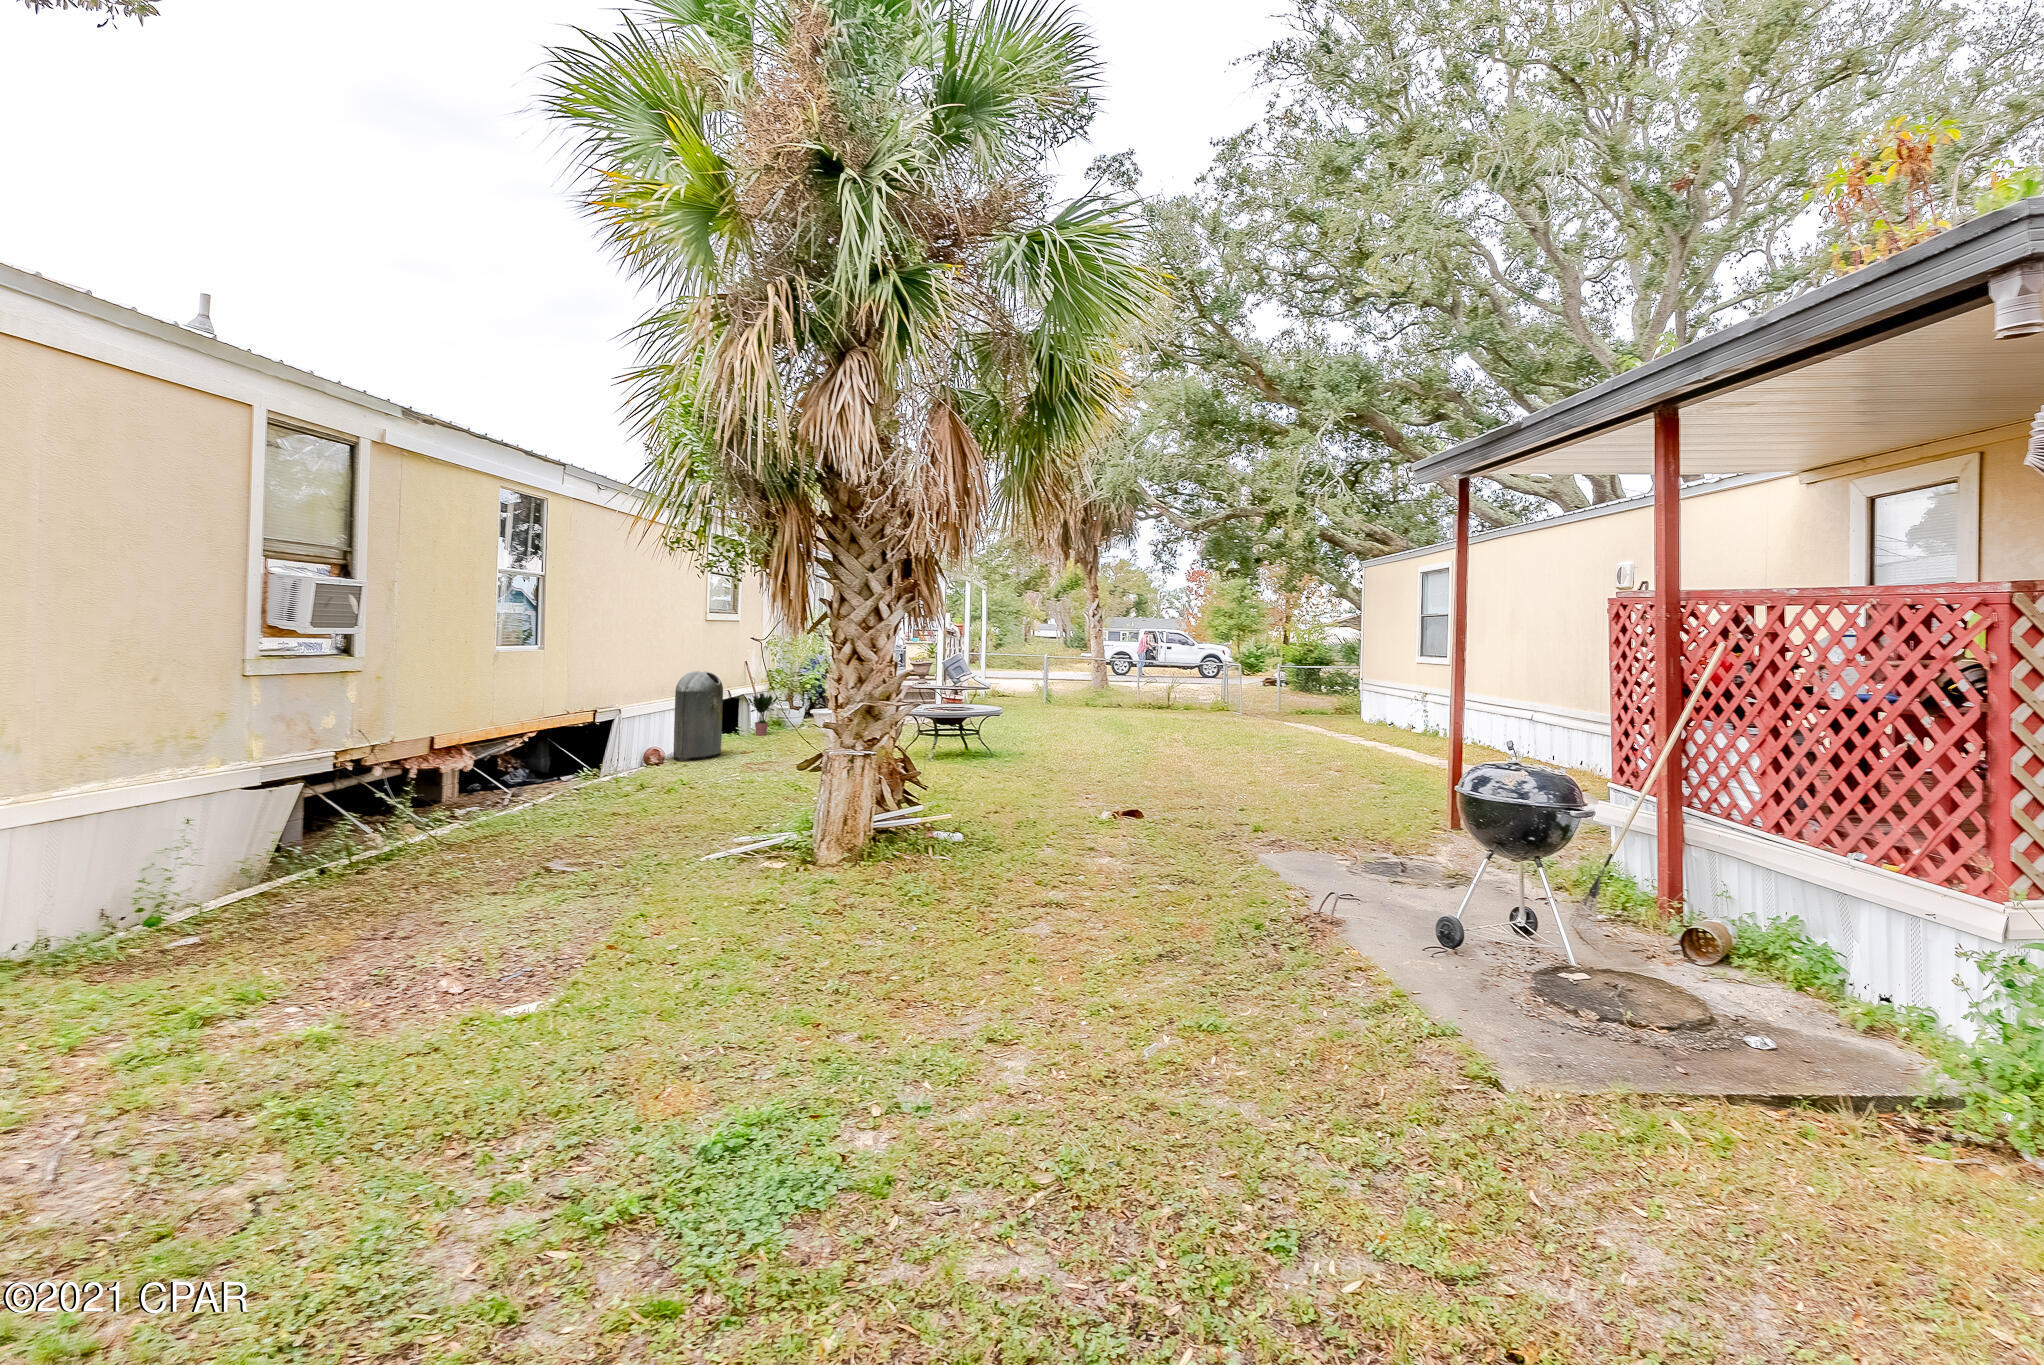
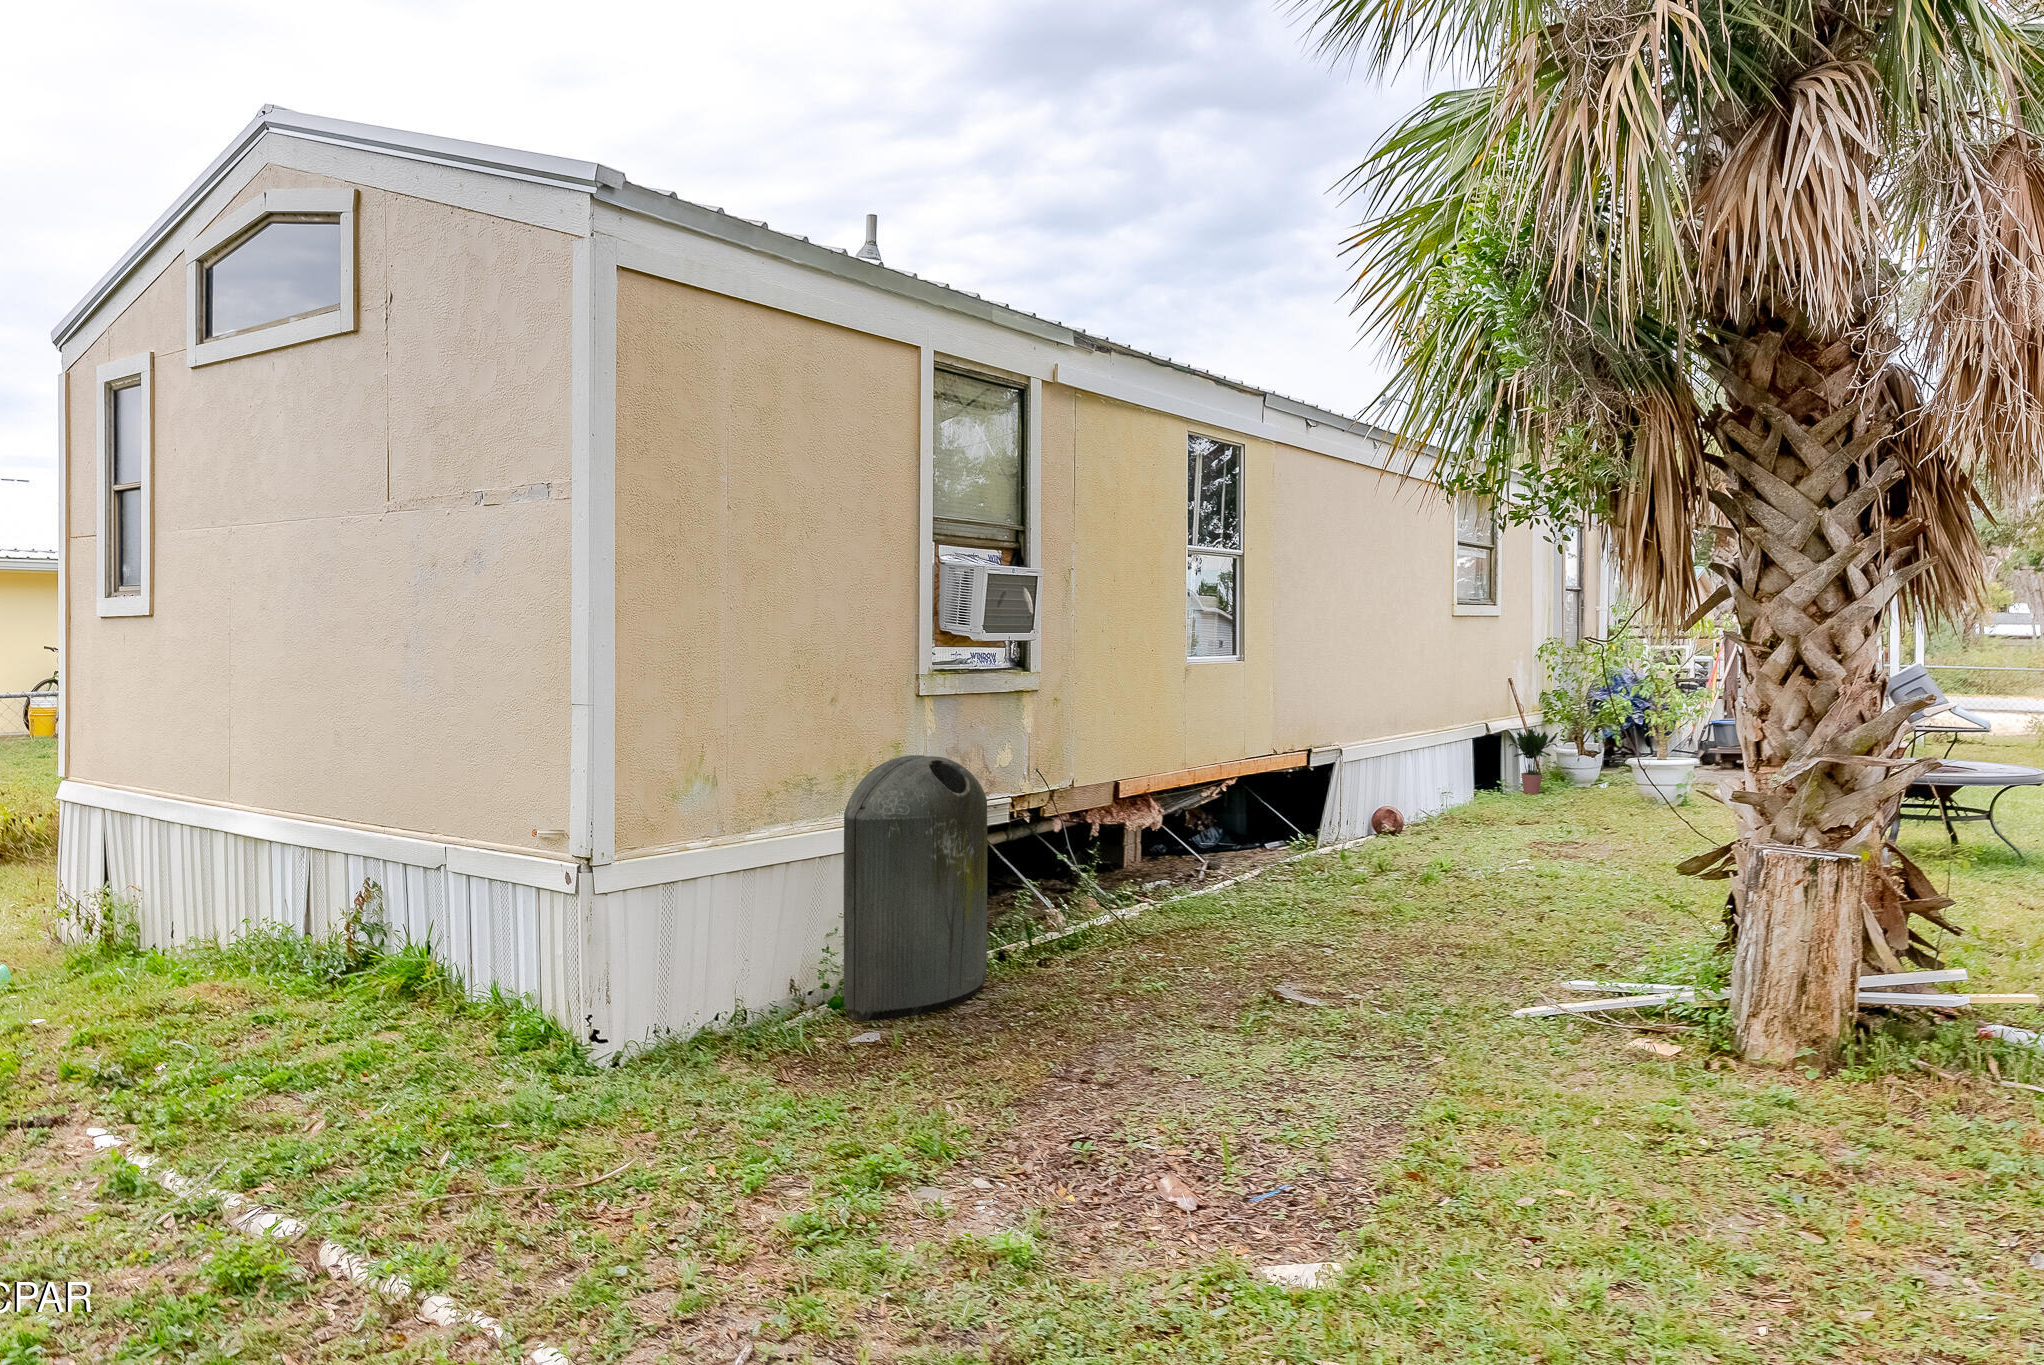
trash can: present [674,671,723,761] -> present [844,755,987,1021]

